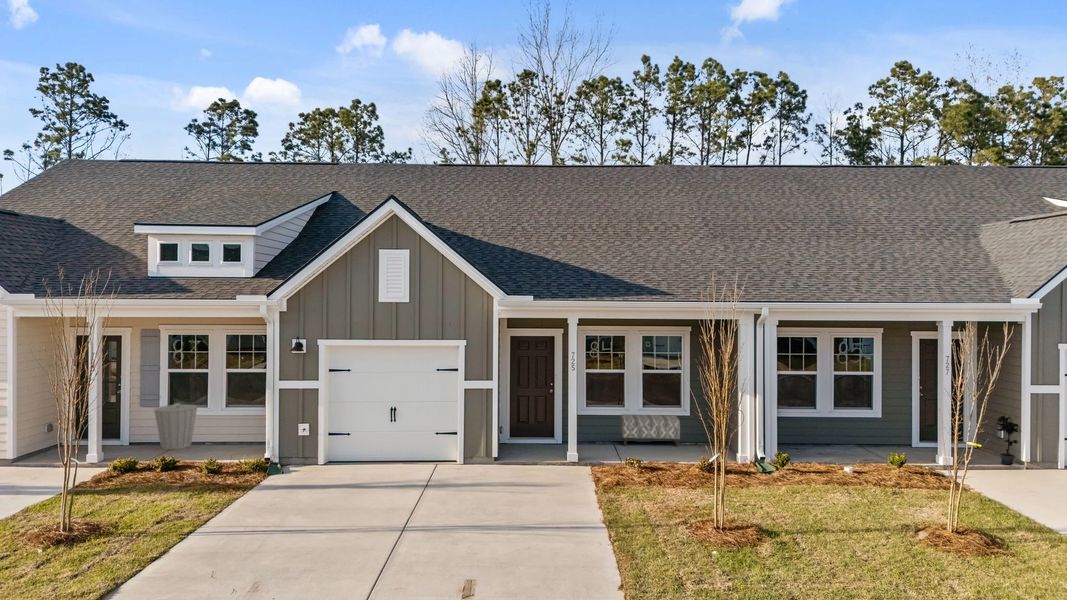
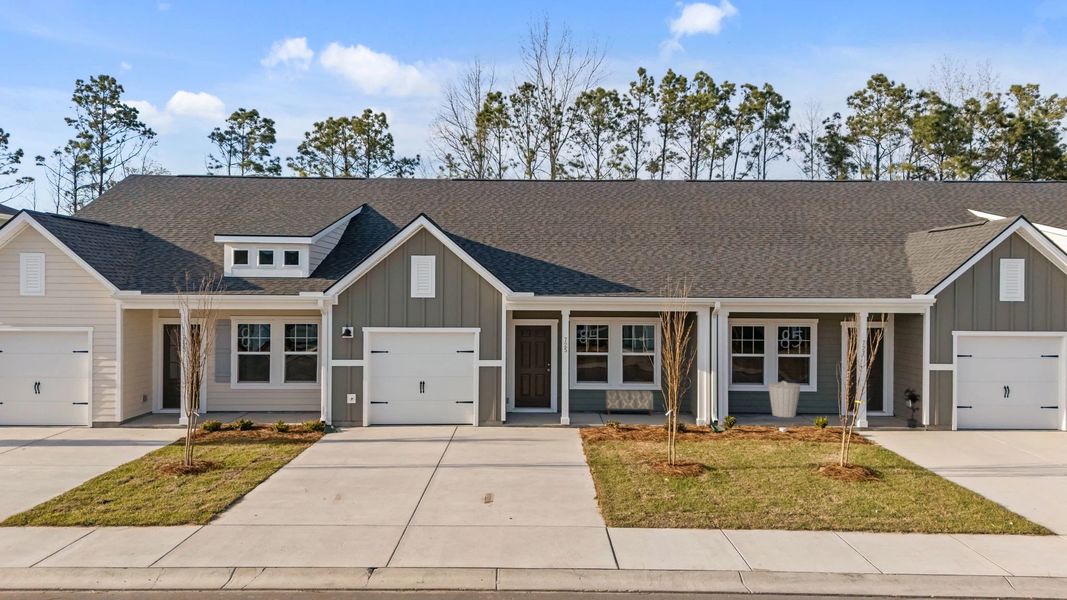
trash can: present [154,403,197,449] -> present [768,381,800,417]

